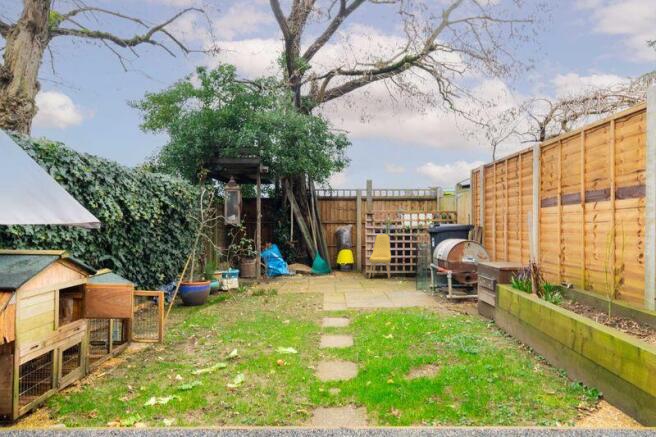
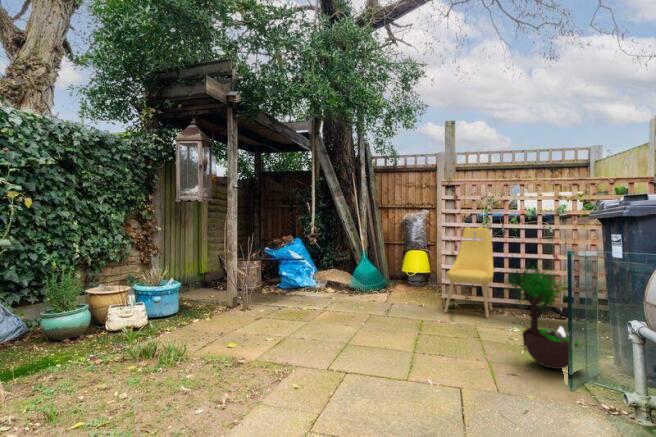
potted tree: none [396,247,421,287] -> present [504,264,578,369]

